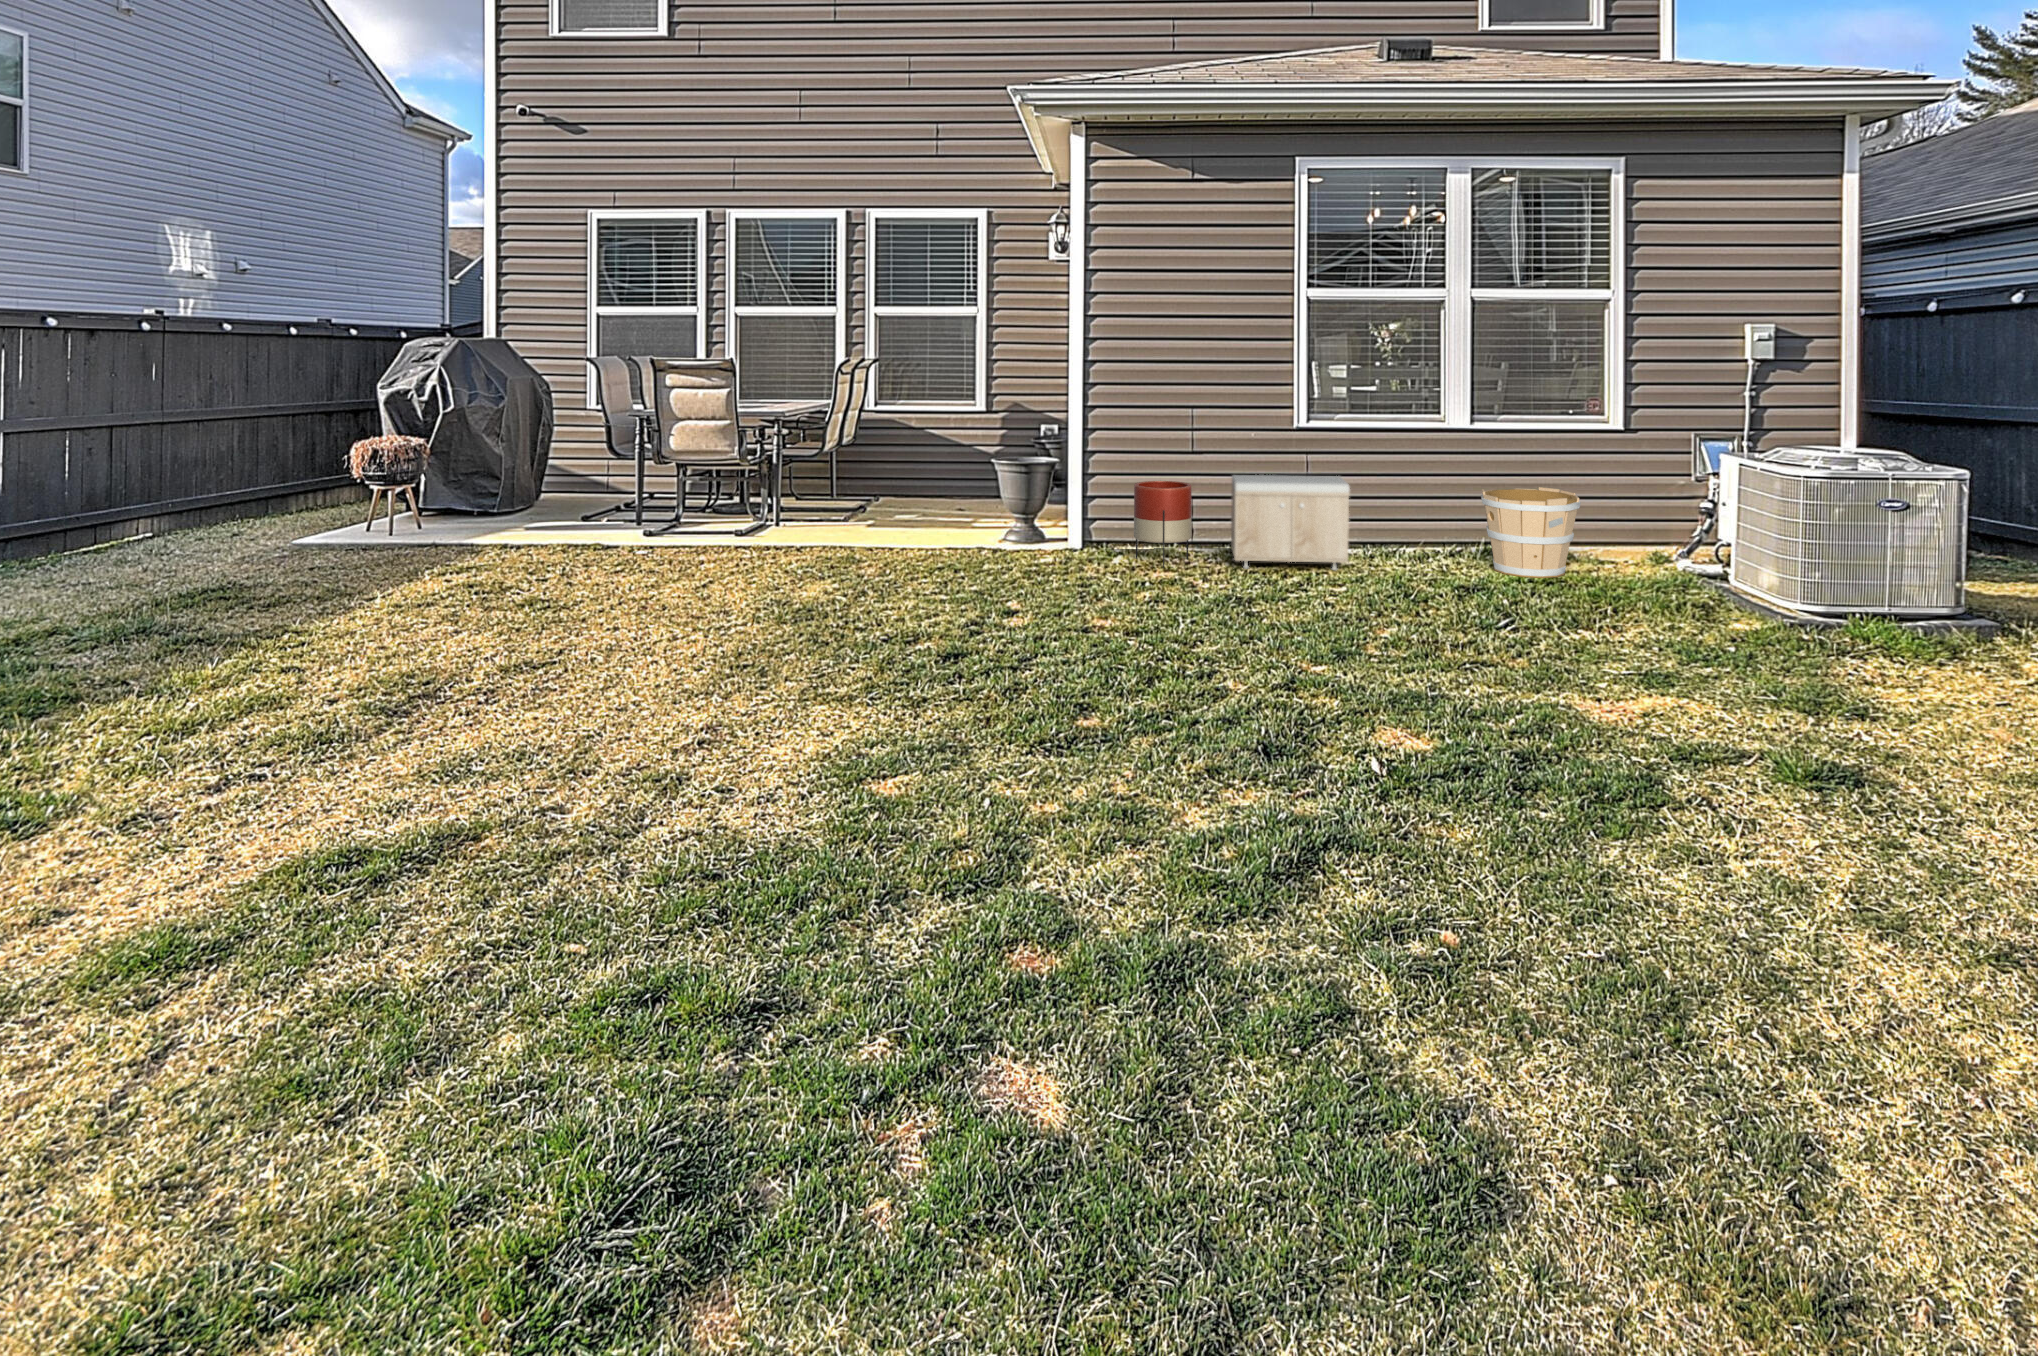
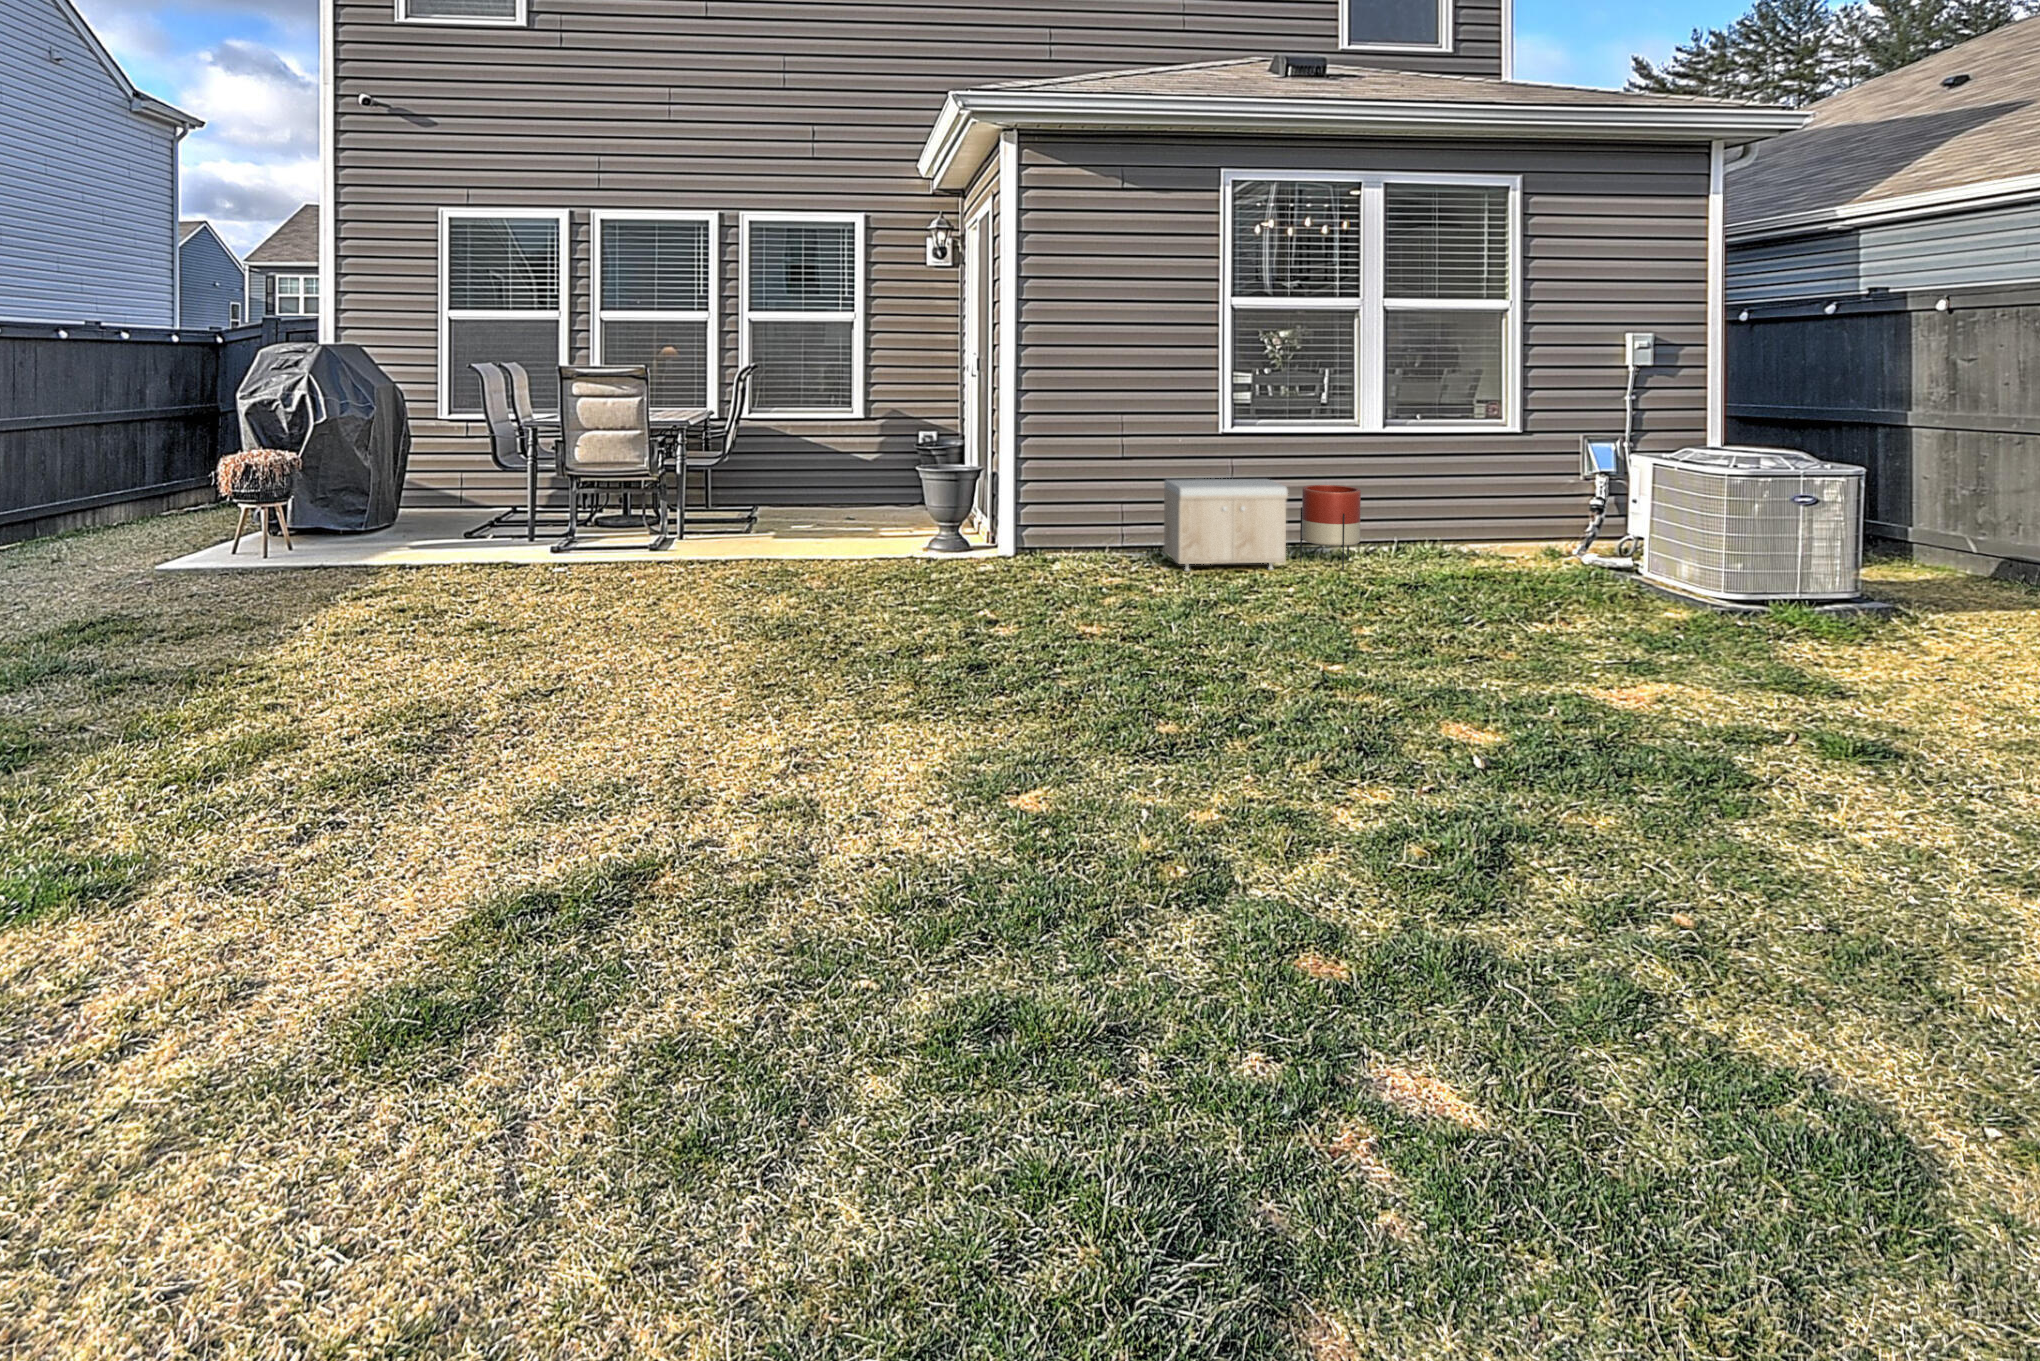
planter: present [1134,481,1192,568] -> present [1300,485,1361,570]
wooden bucket: present [1481,487,1581,578] -> none [1398,485,1494,571]

